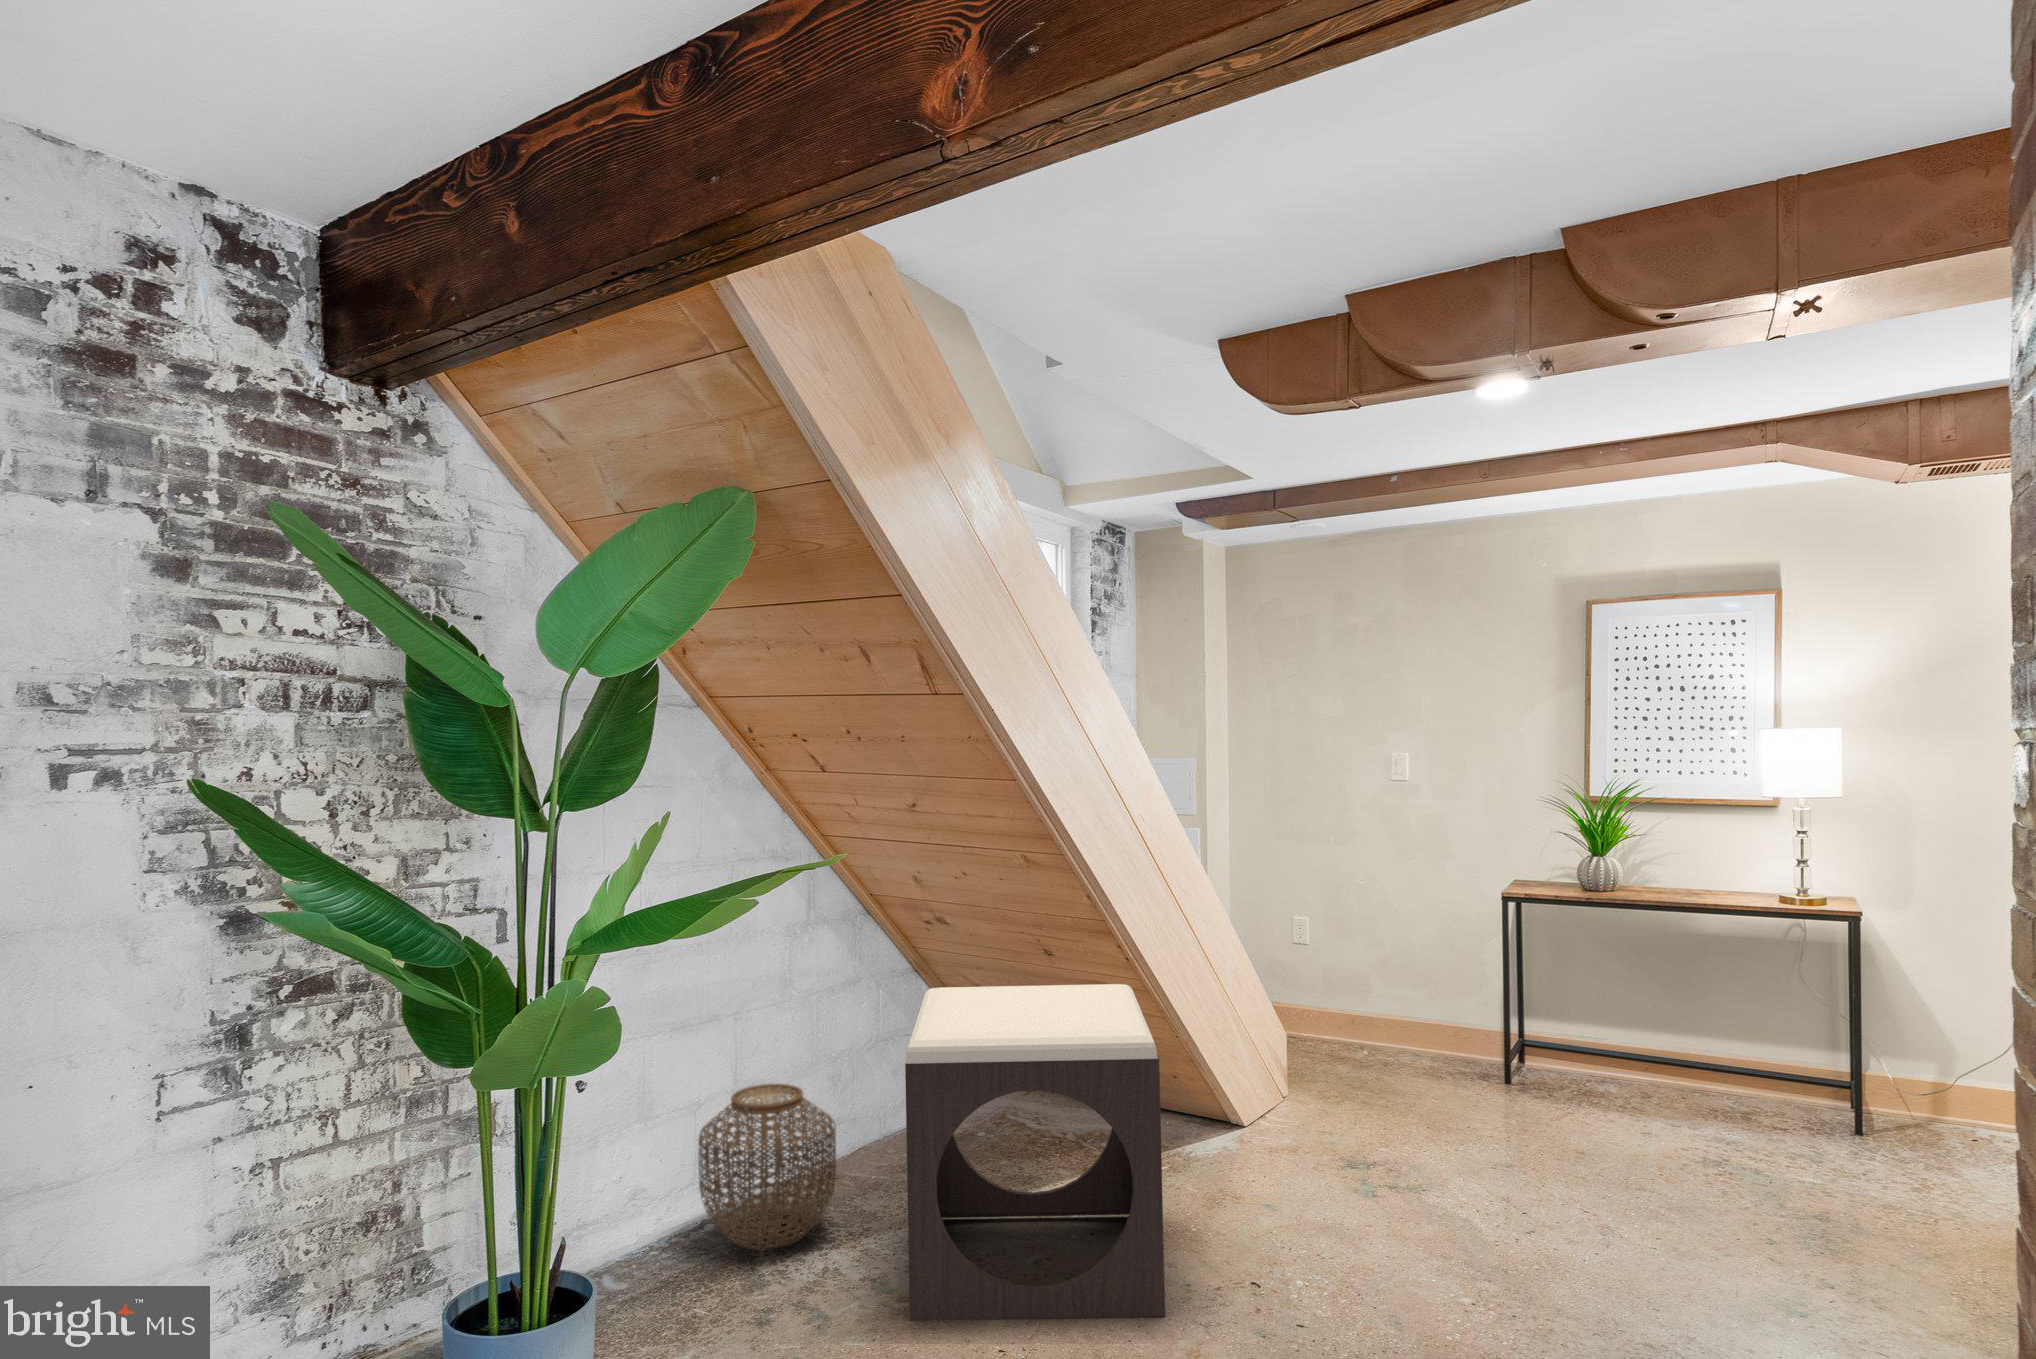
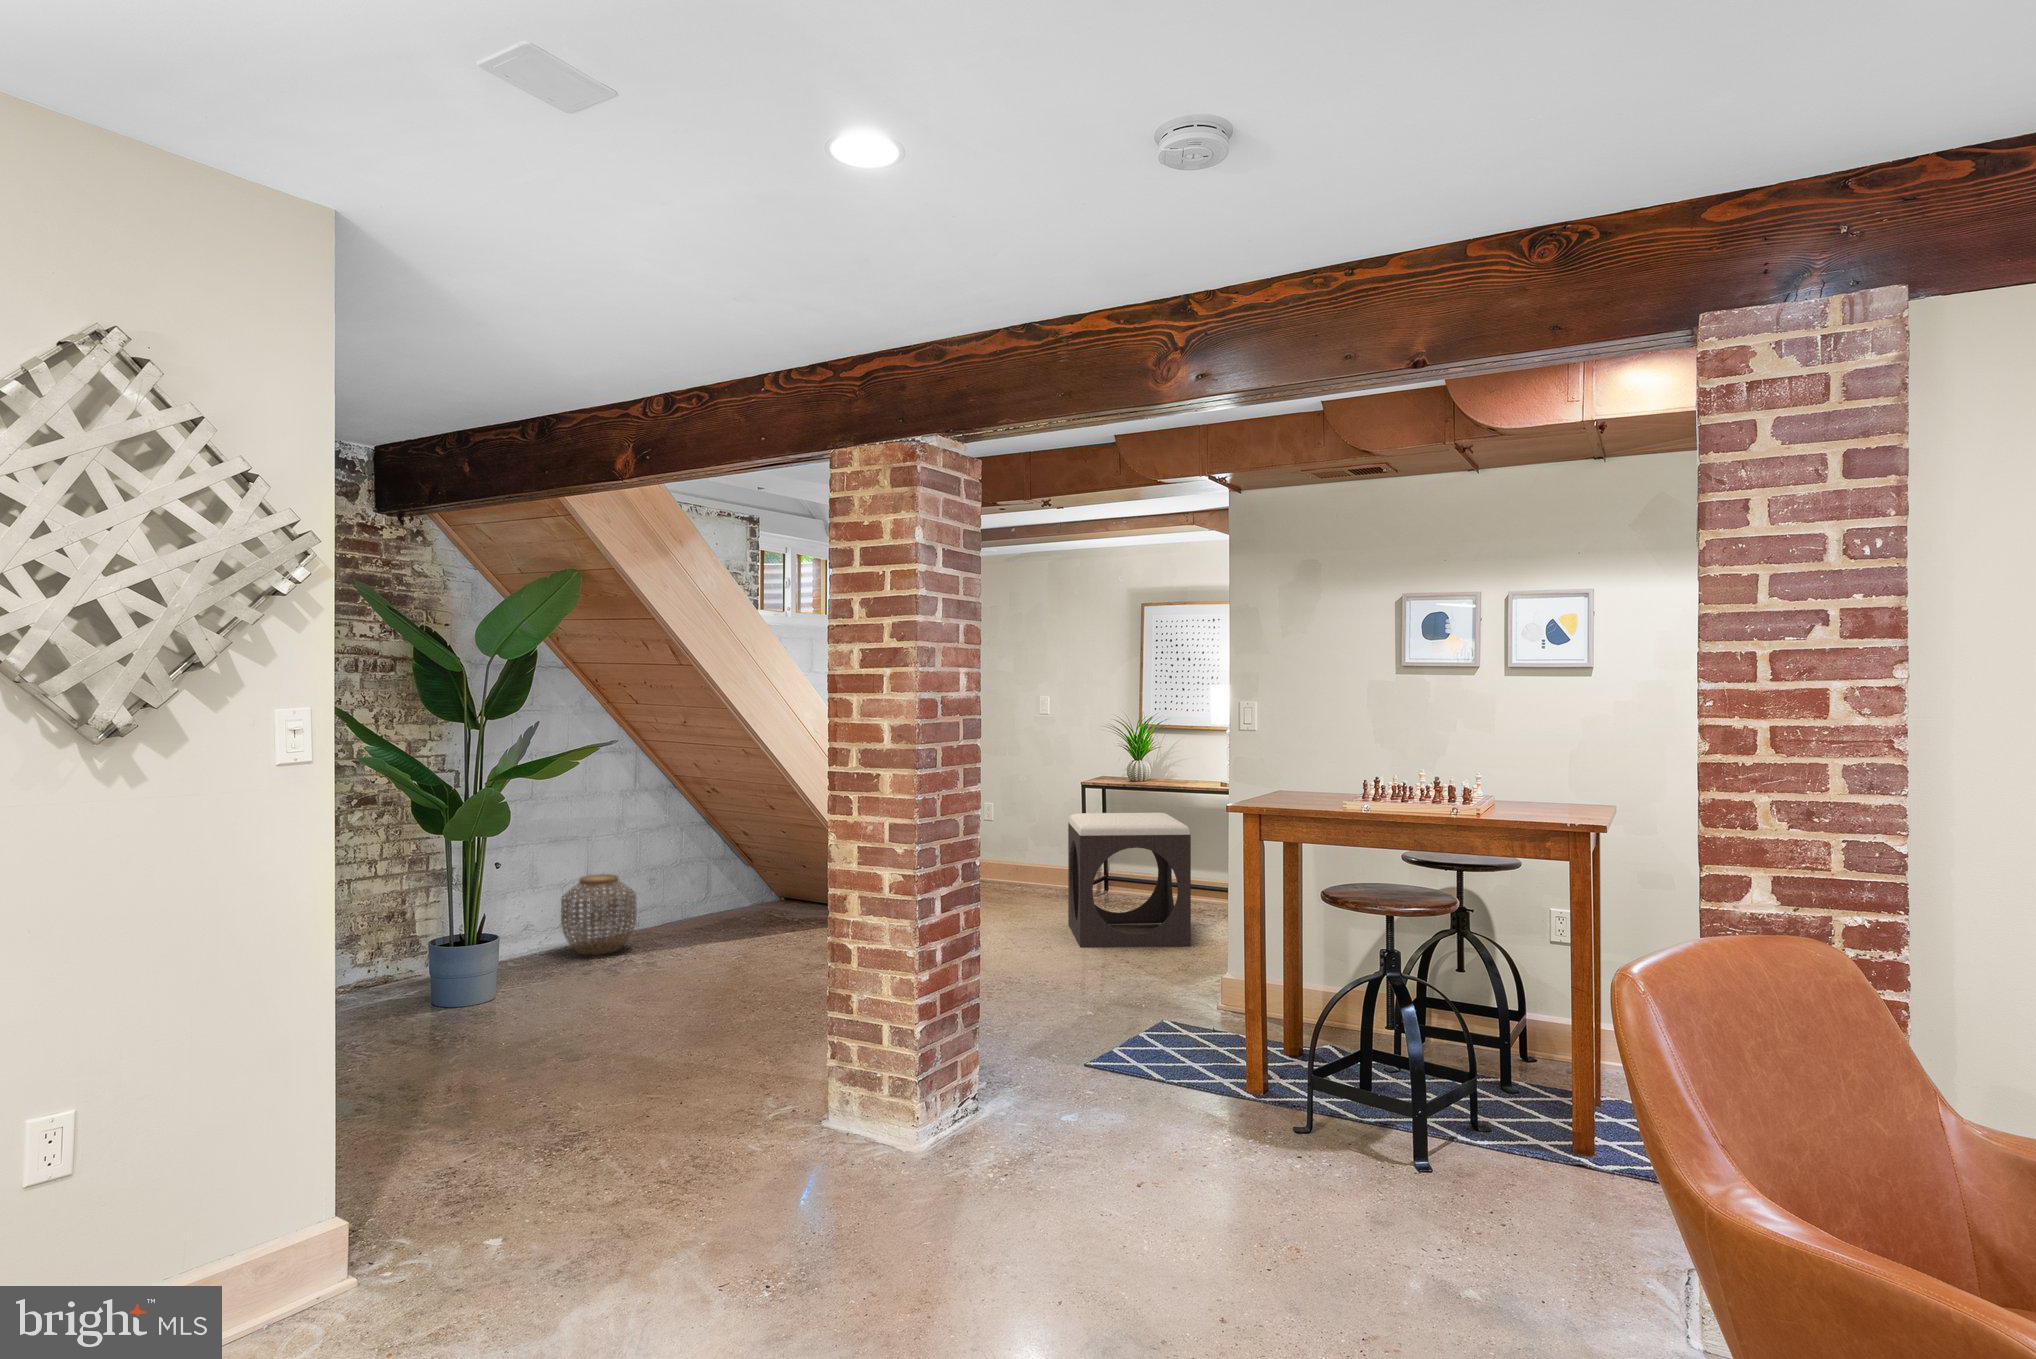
footstool: present [905,984,1165,1321] -> present [1068,813,1191,948]

